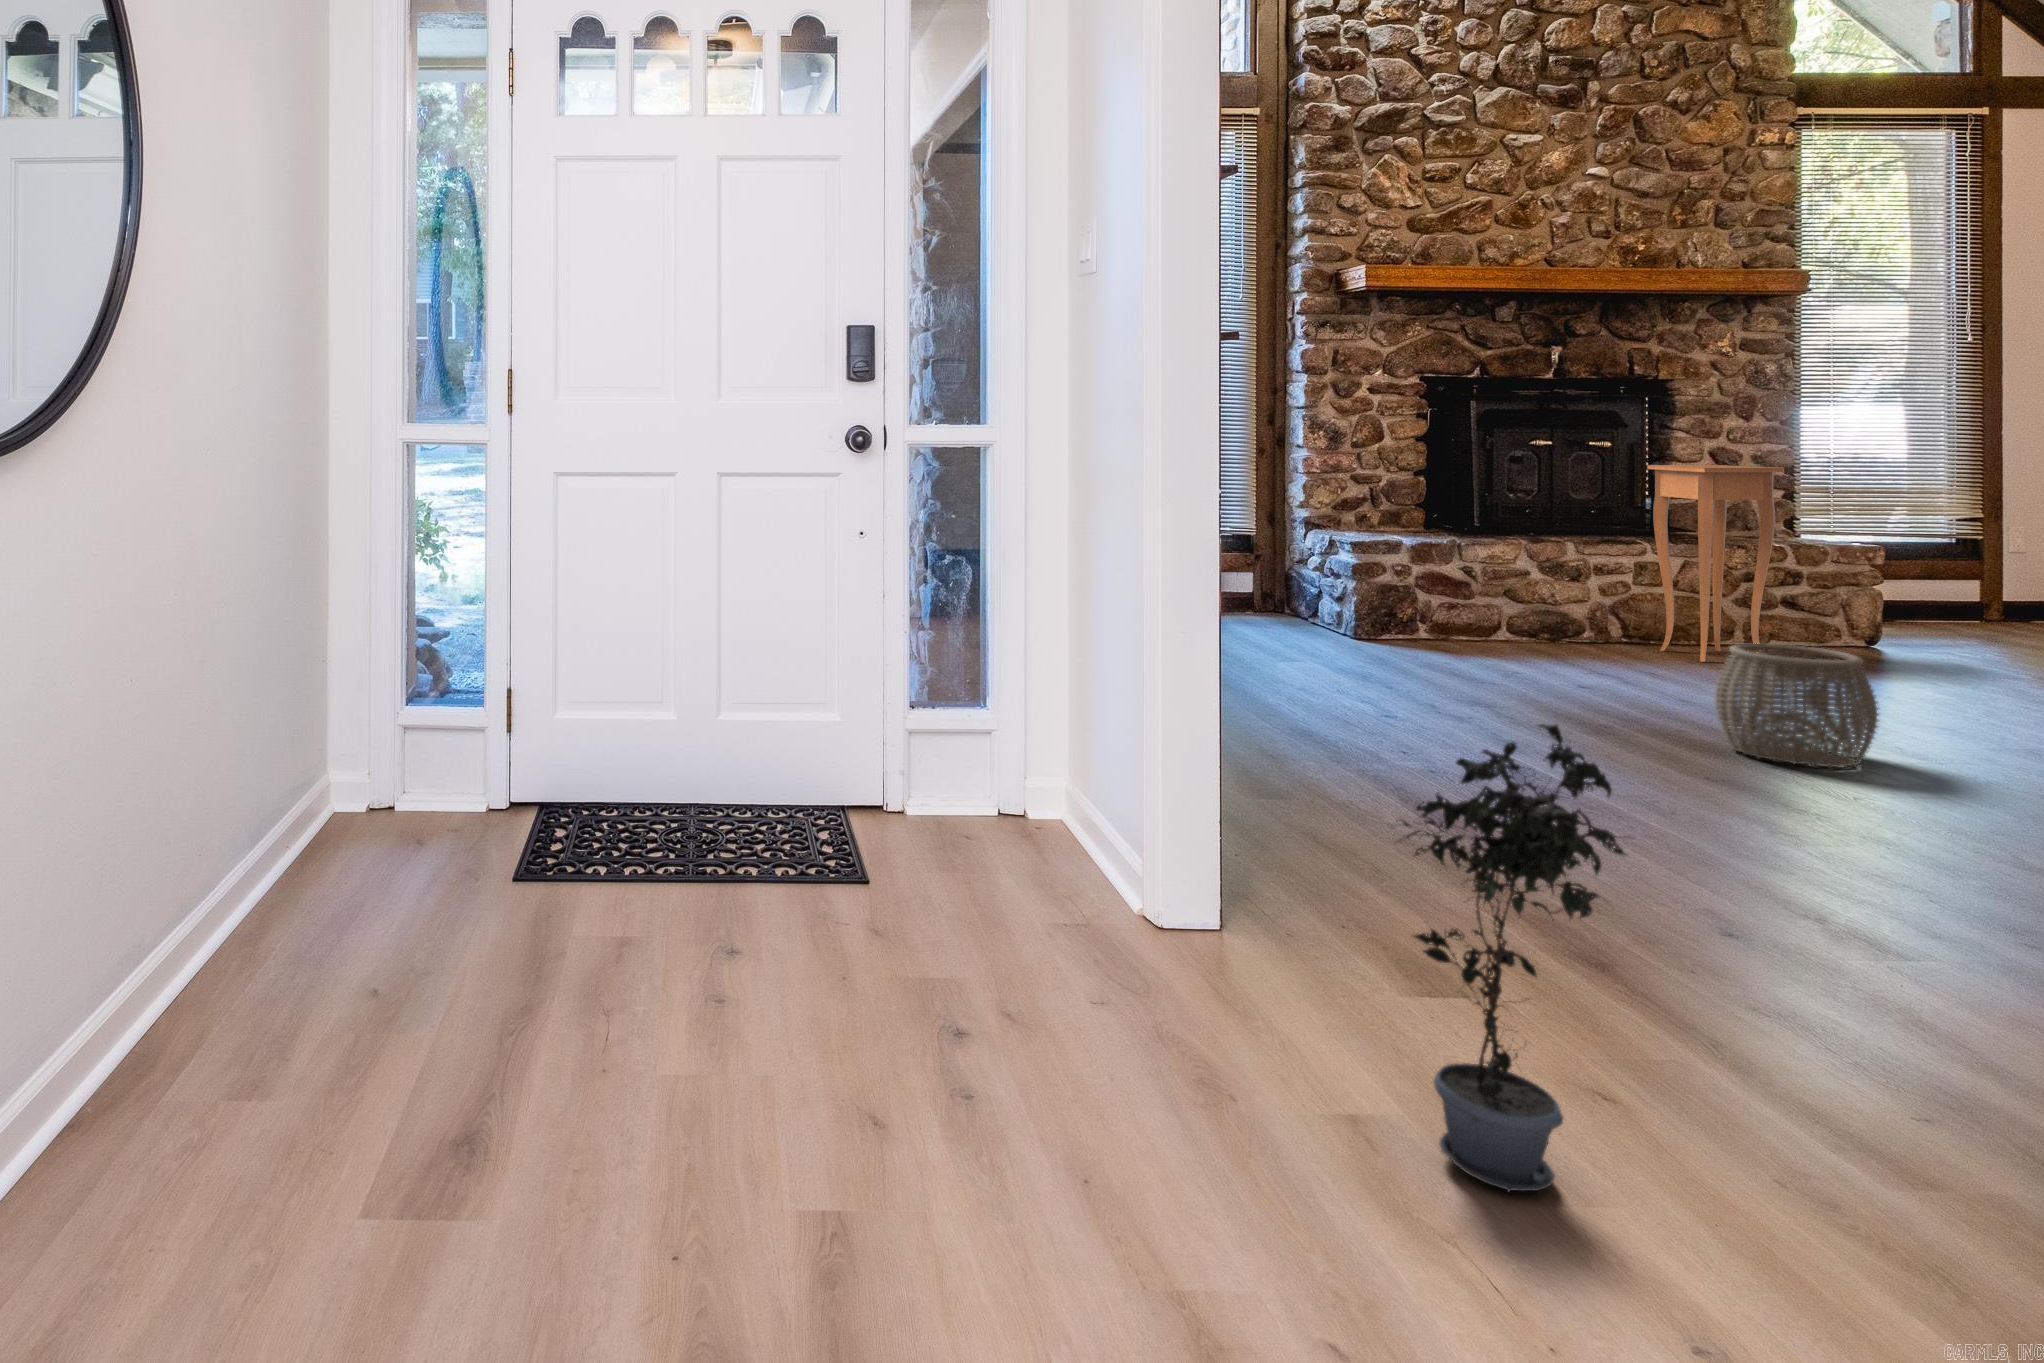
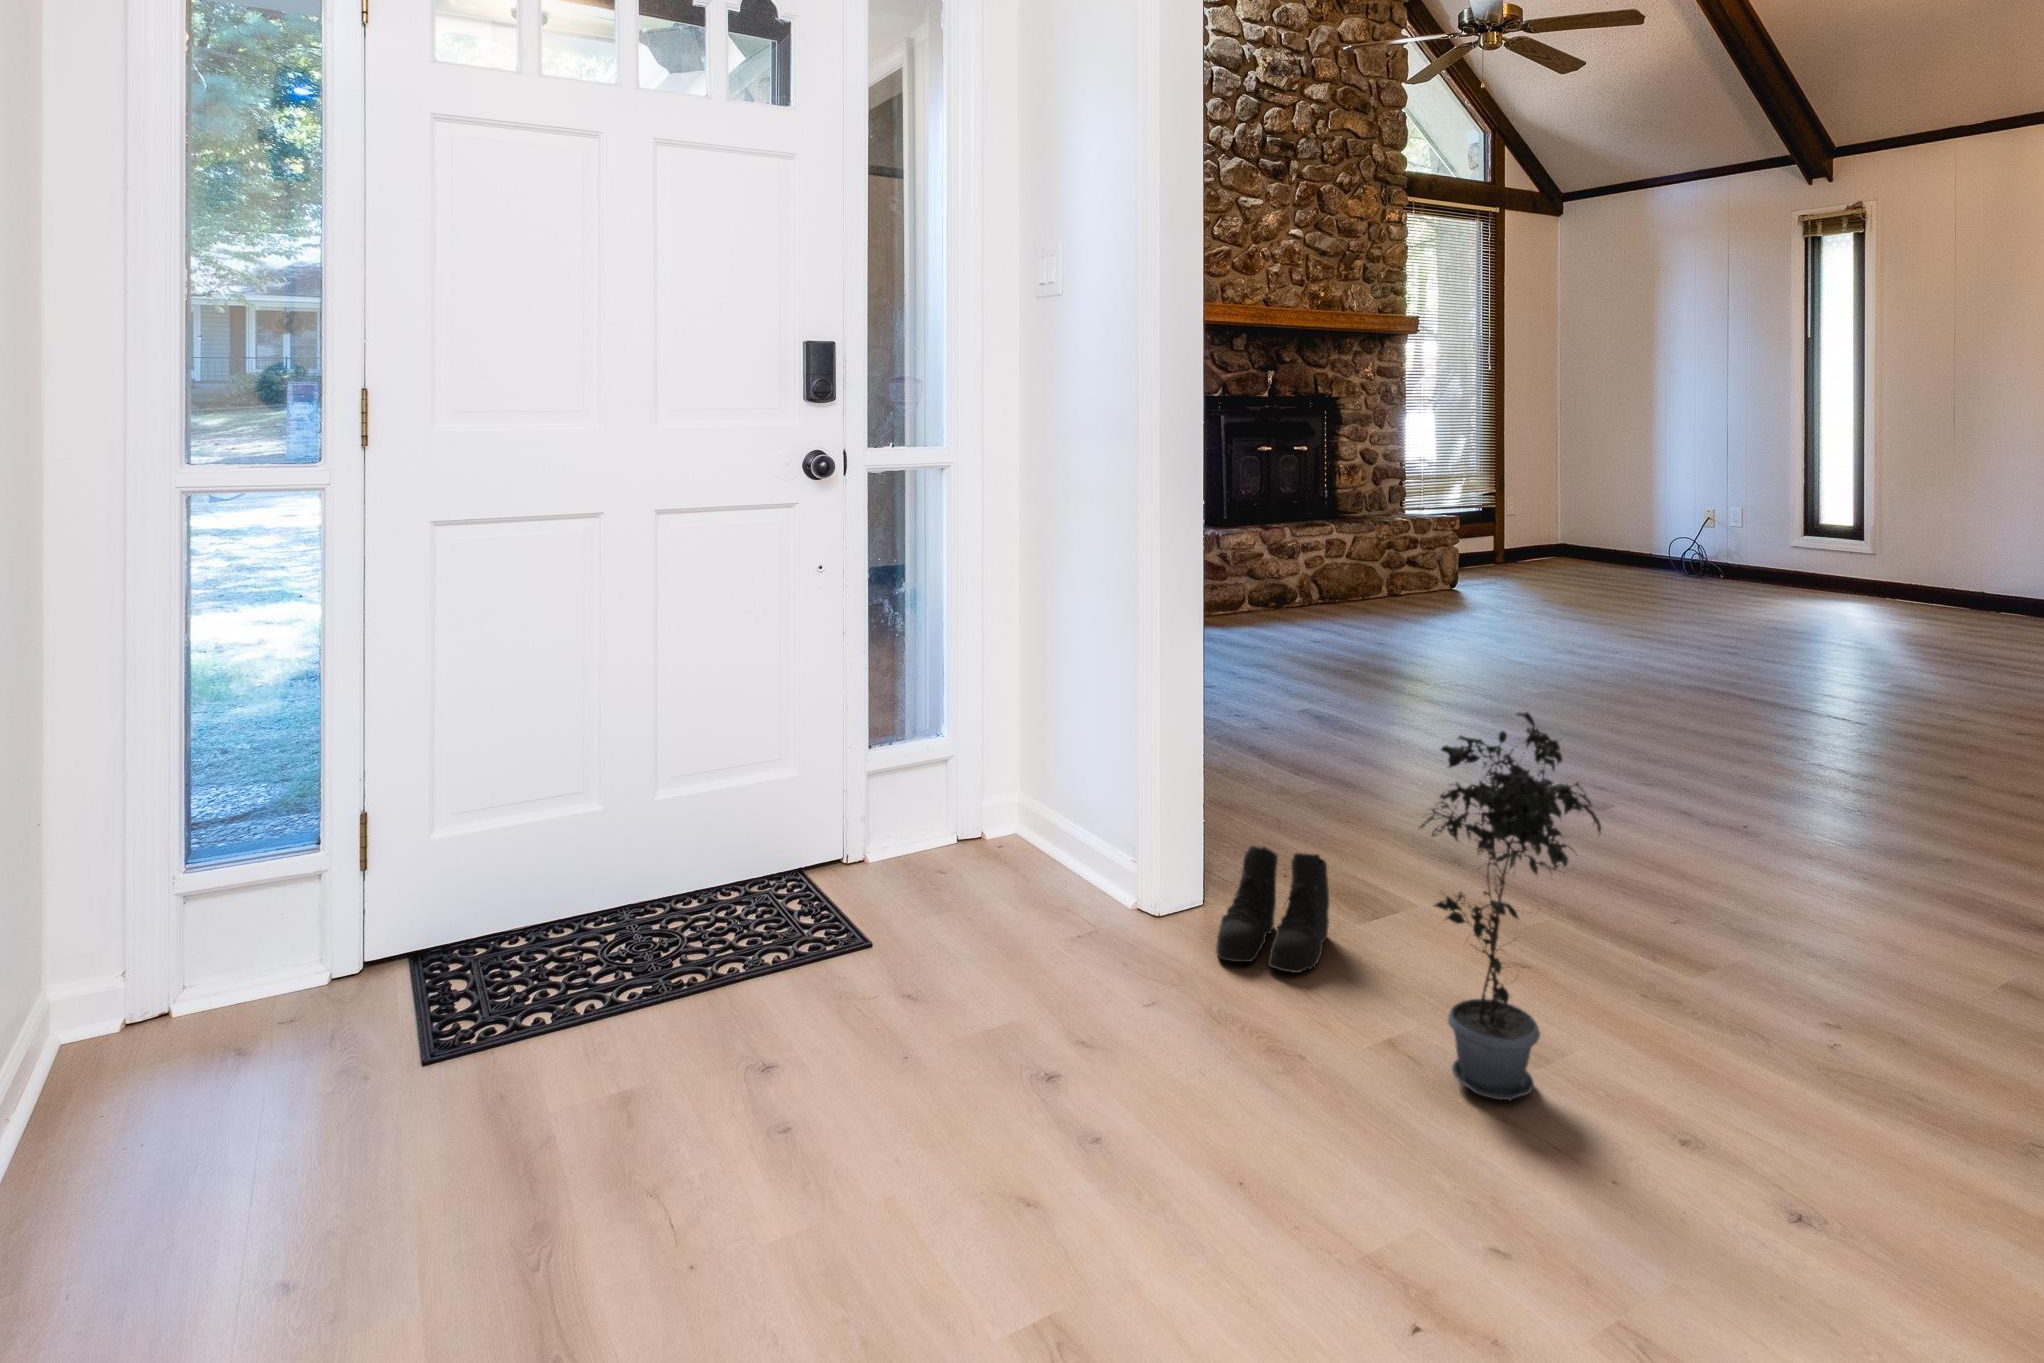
side table: present [1648,465,1783,662] -> none [1336,464,1417,615]
woven basket: present [1715,643,1879,768] -> none [1415,602,1509,692]
boots: none [1220,857,1376,1004] -> present [1216,846,1329,973]

